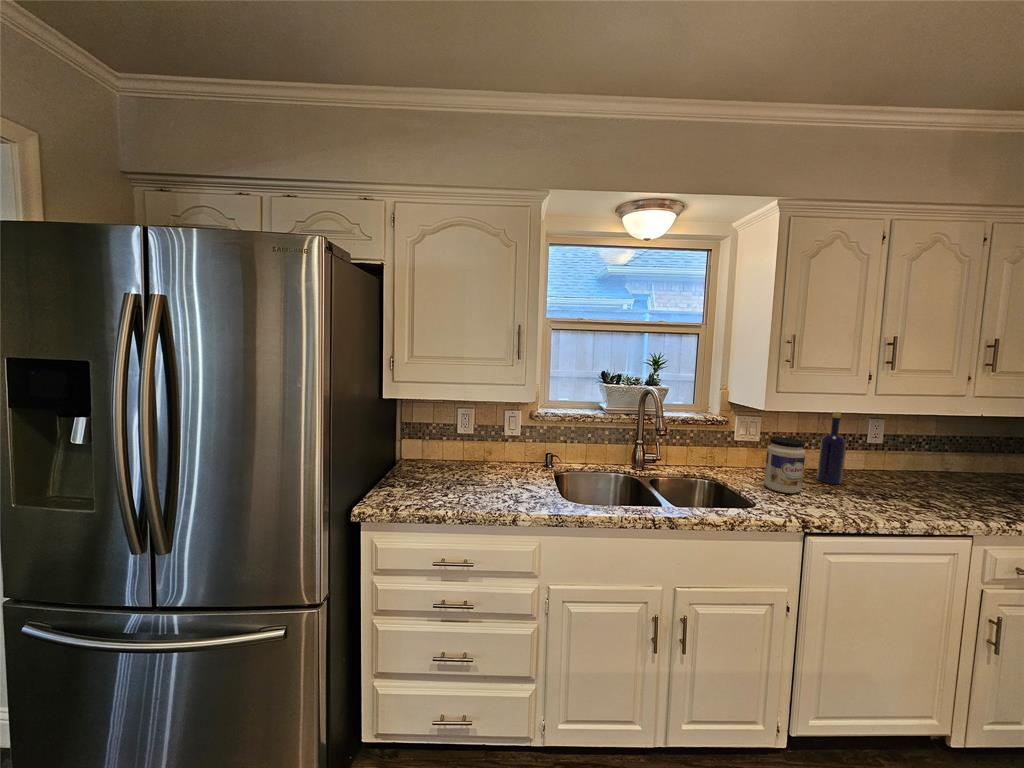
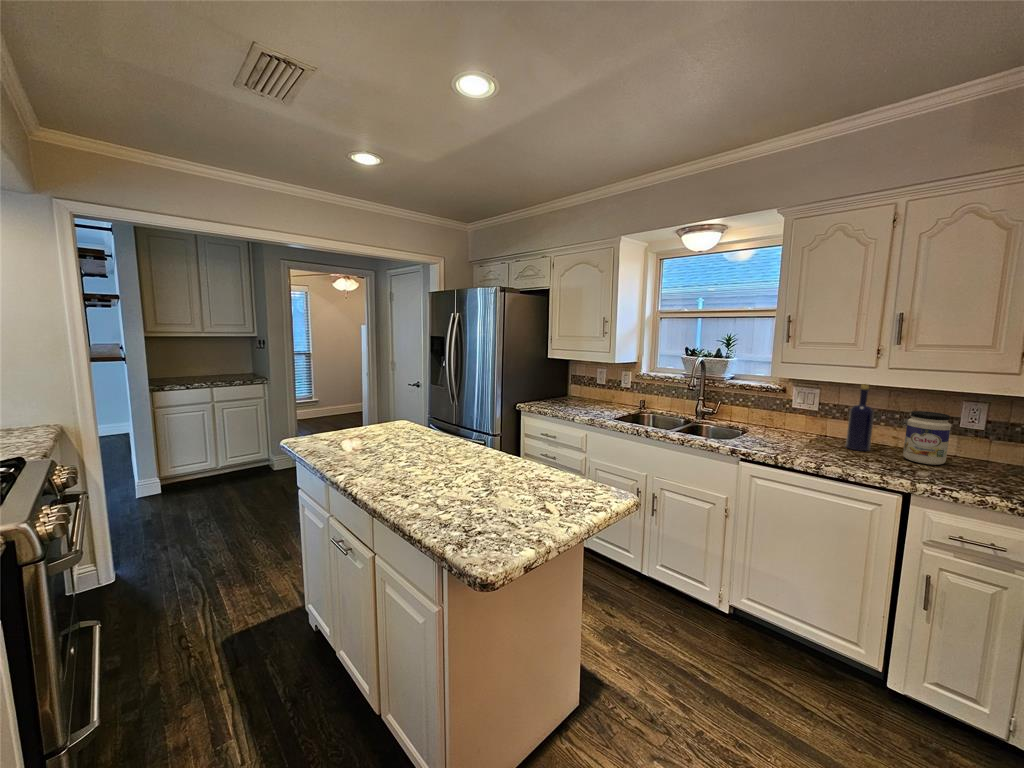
jar: present [764,437,805,493] -> present [903,411,951,465]

